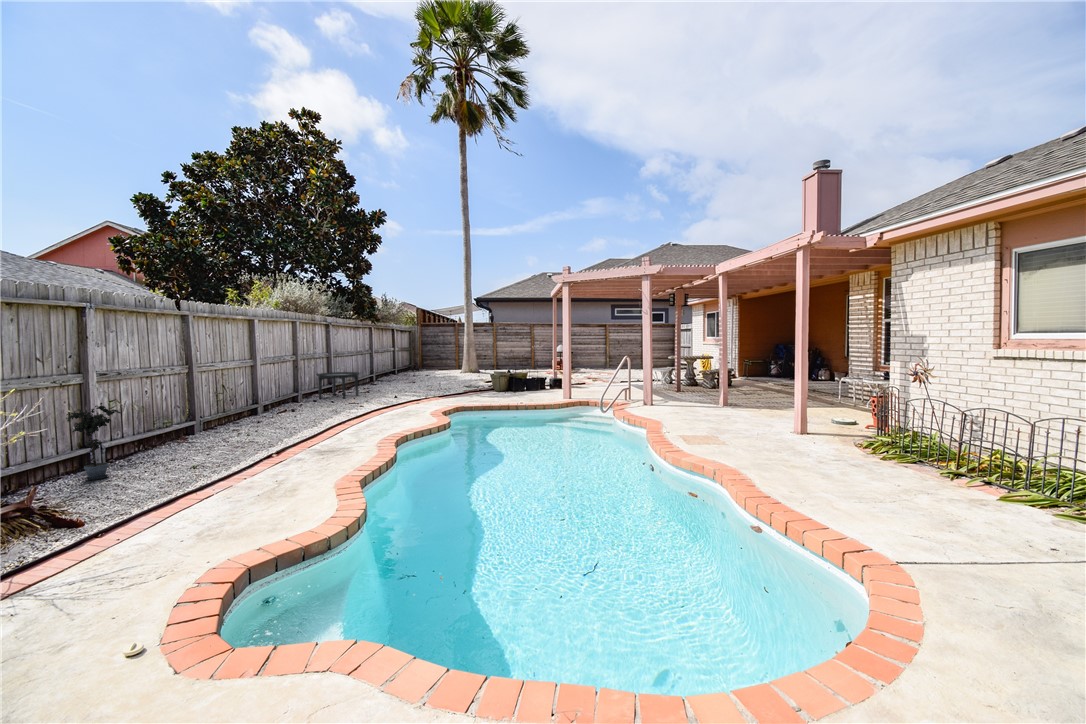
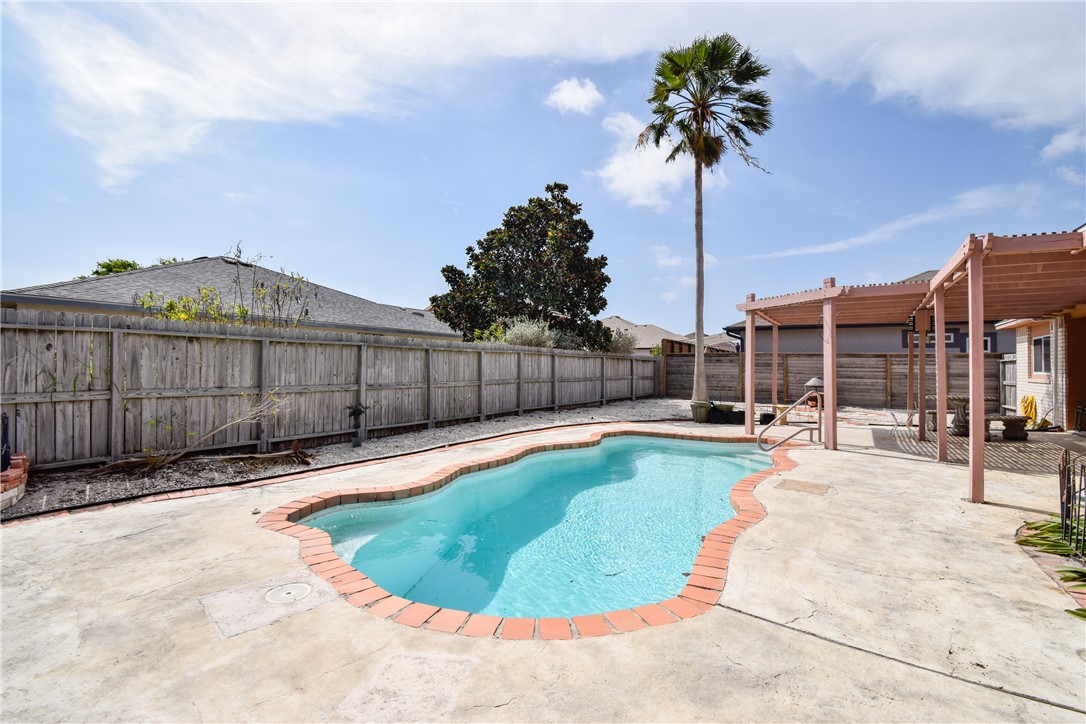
round table: present [316,372,360,399] -> none [536,395,570,417]

